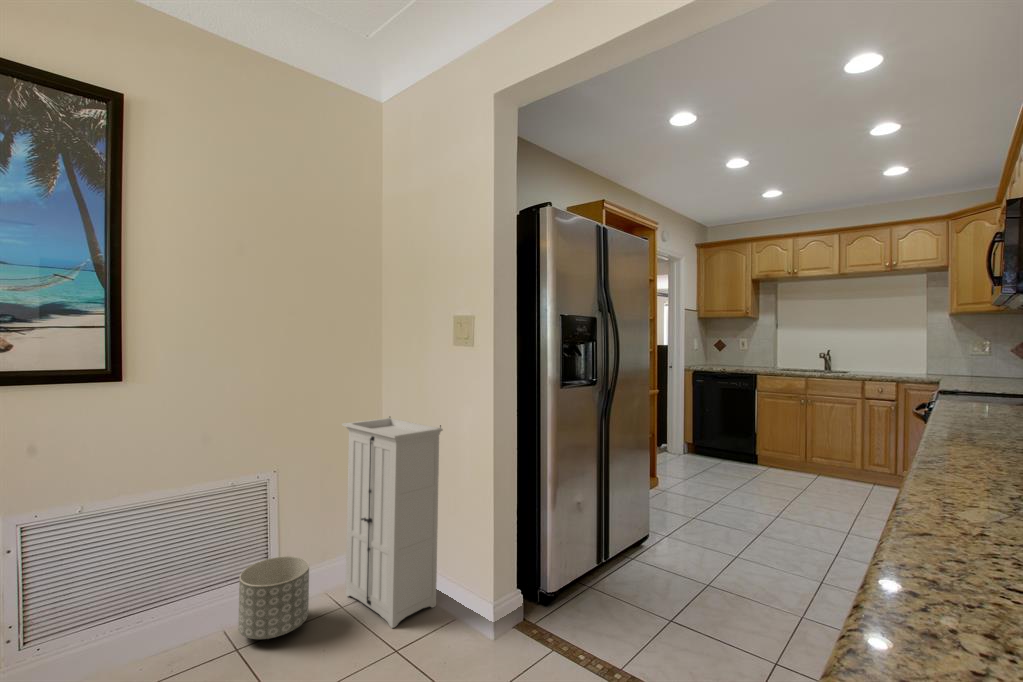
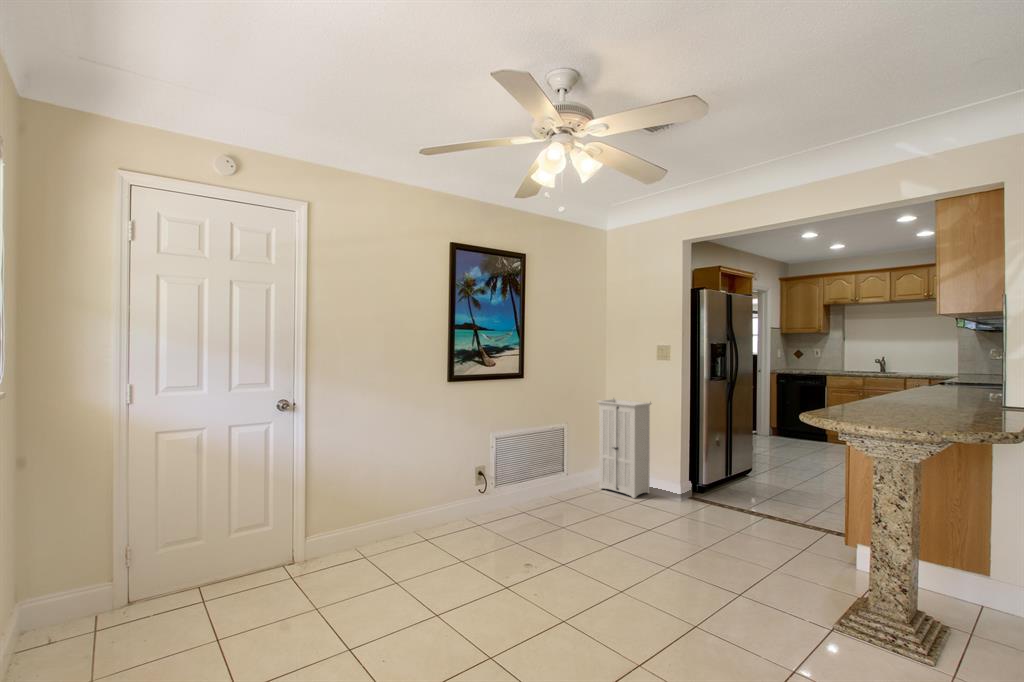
planter: present [238,556,309,639] -> none [563,465,593,499]

